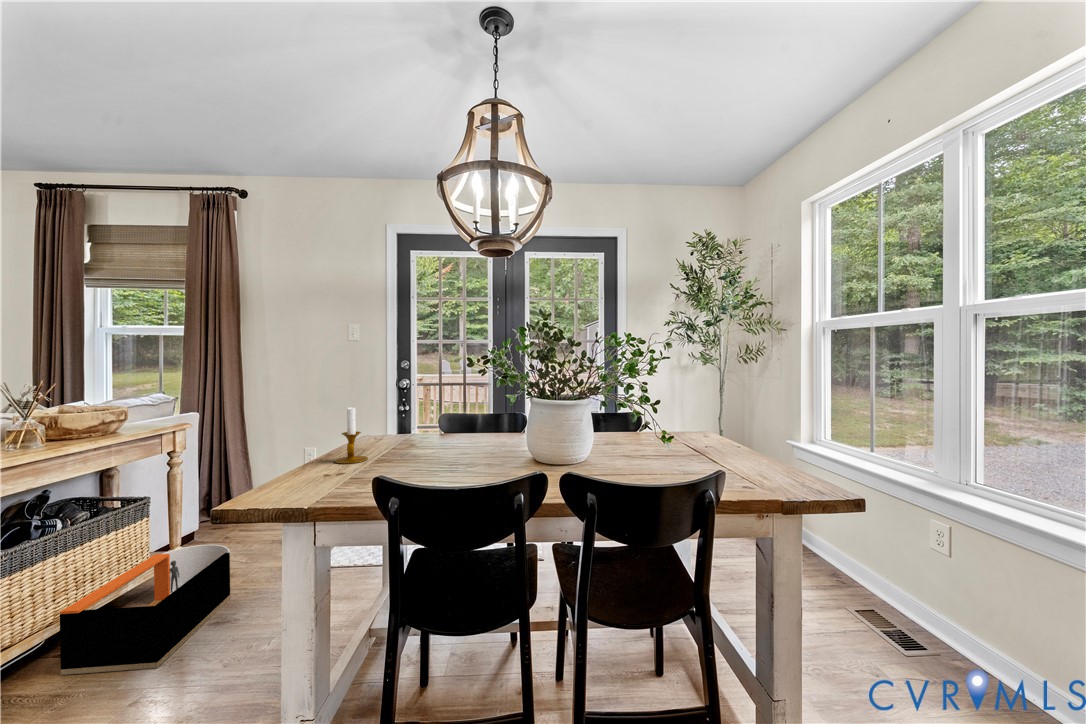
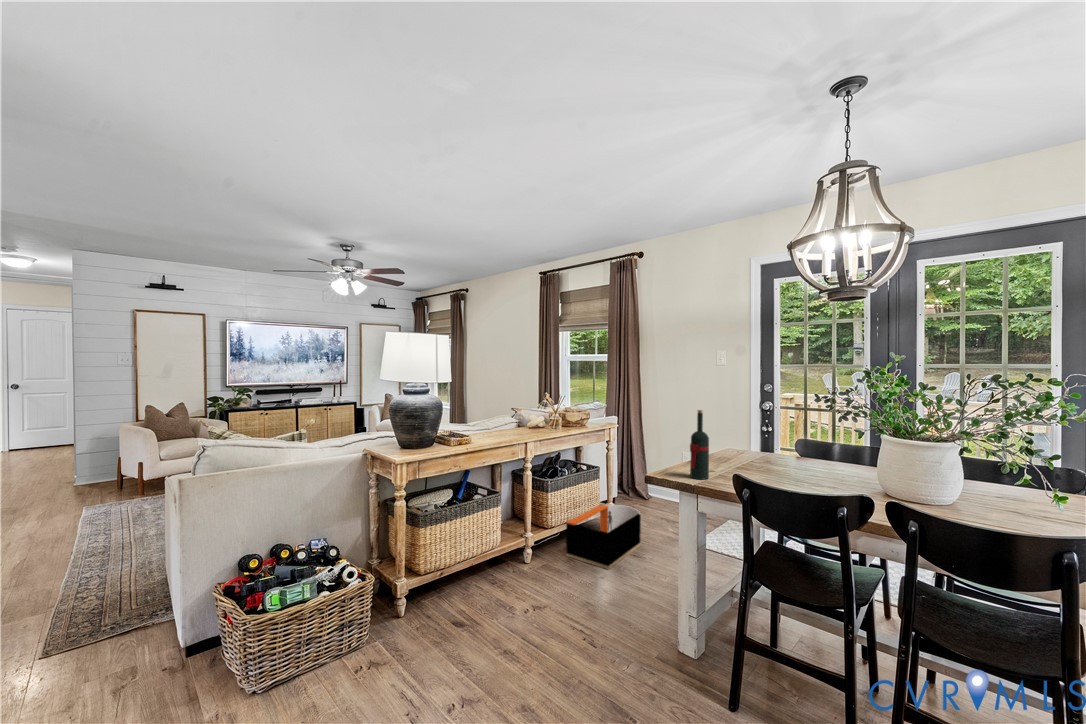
wine bottle: none [290,377,325,490] -> present [690,410,709,480]
candlestick: present [335,408,368,463] -> none [713,429,736,468]

